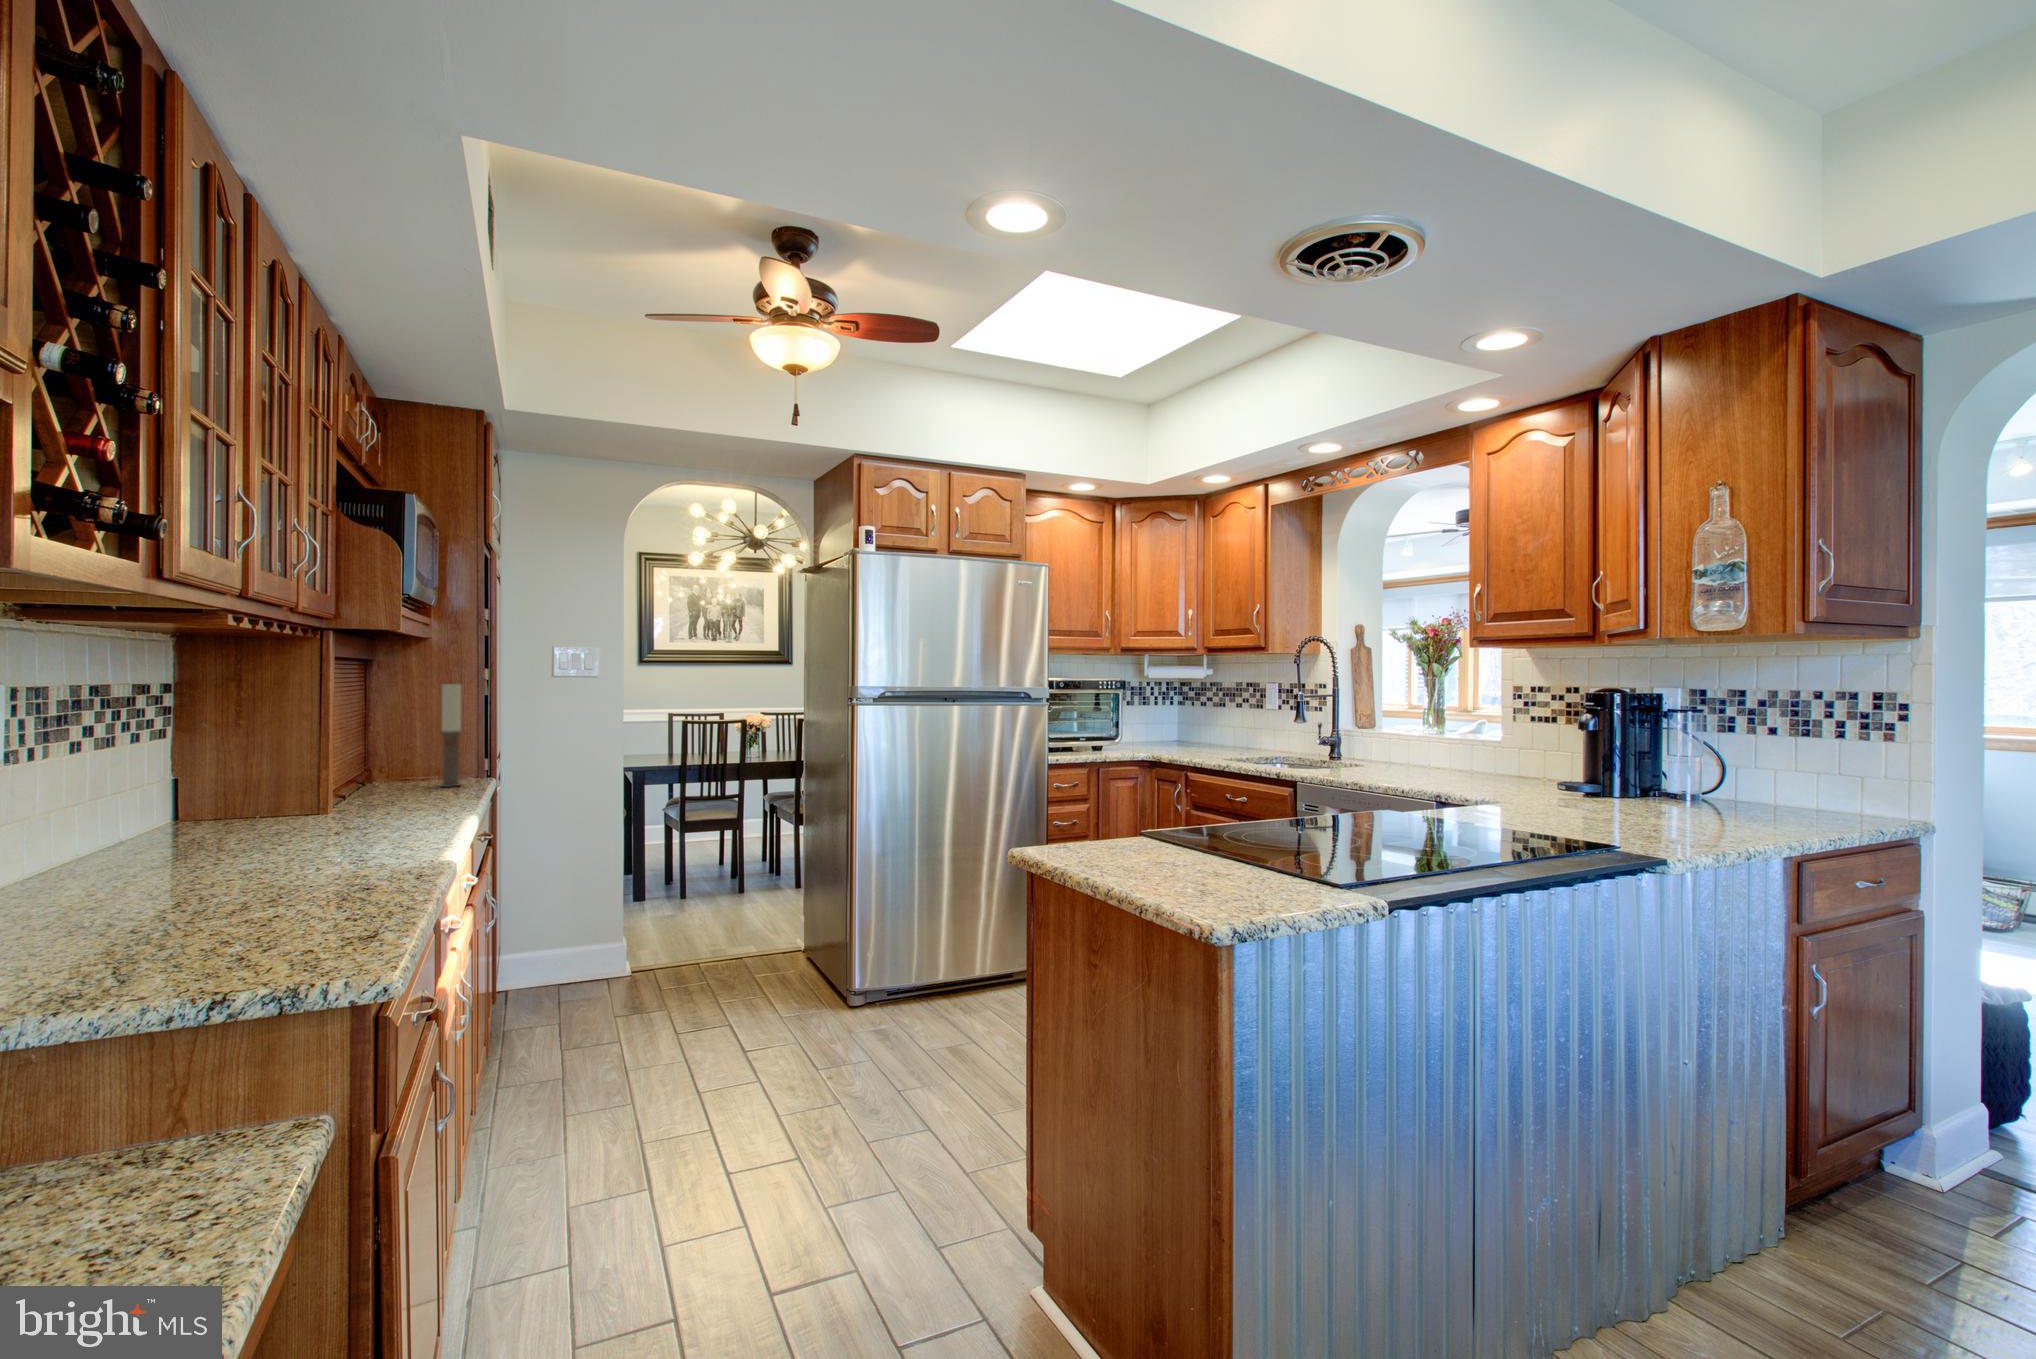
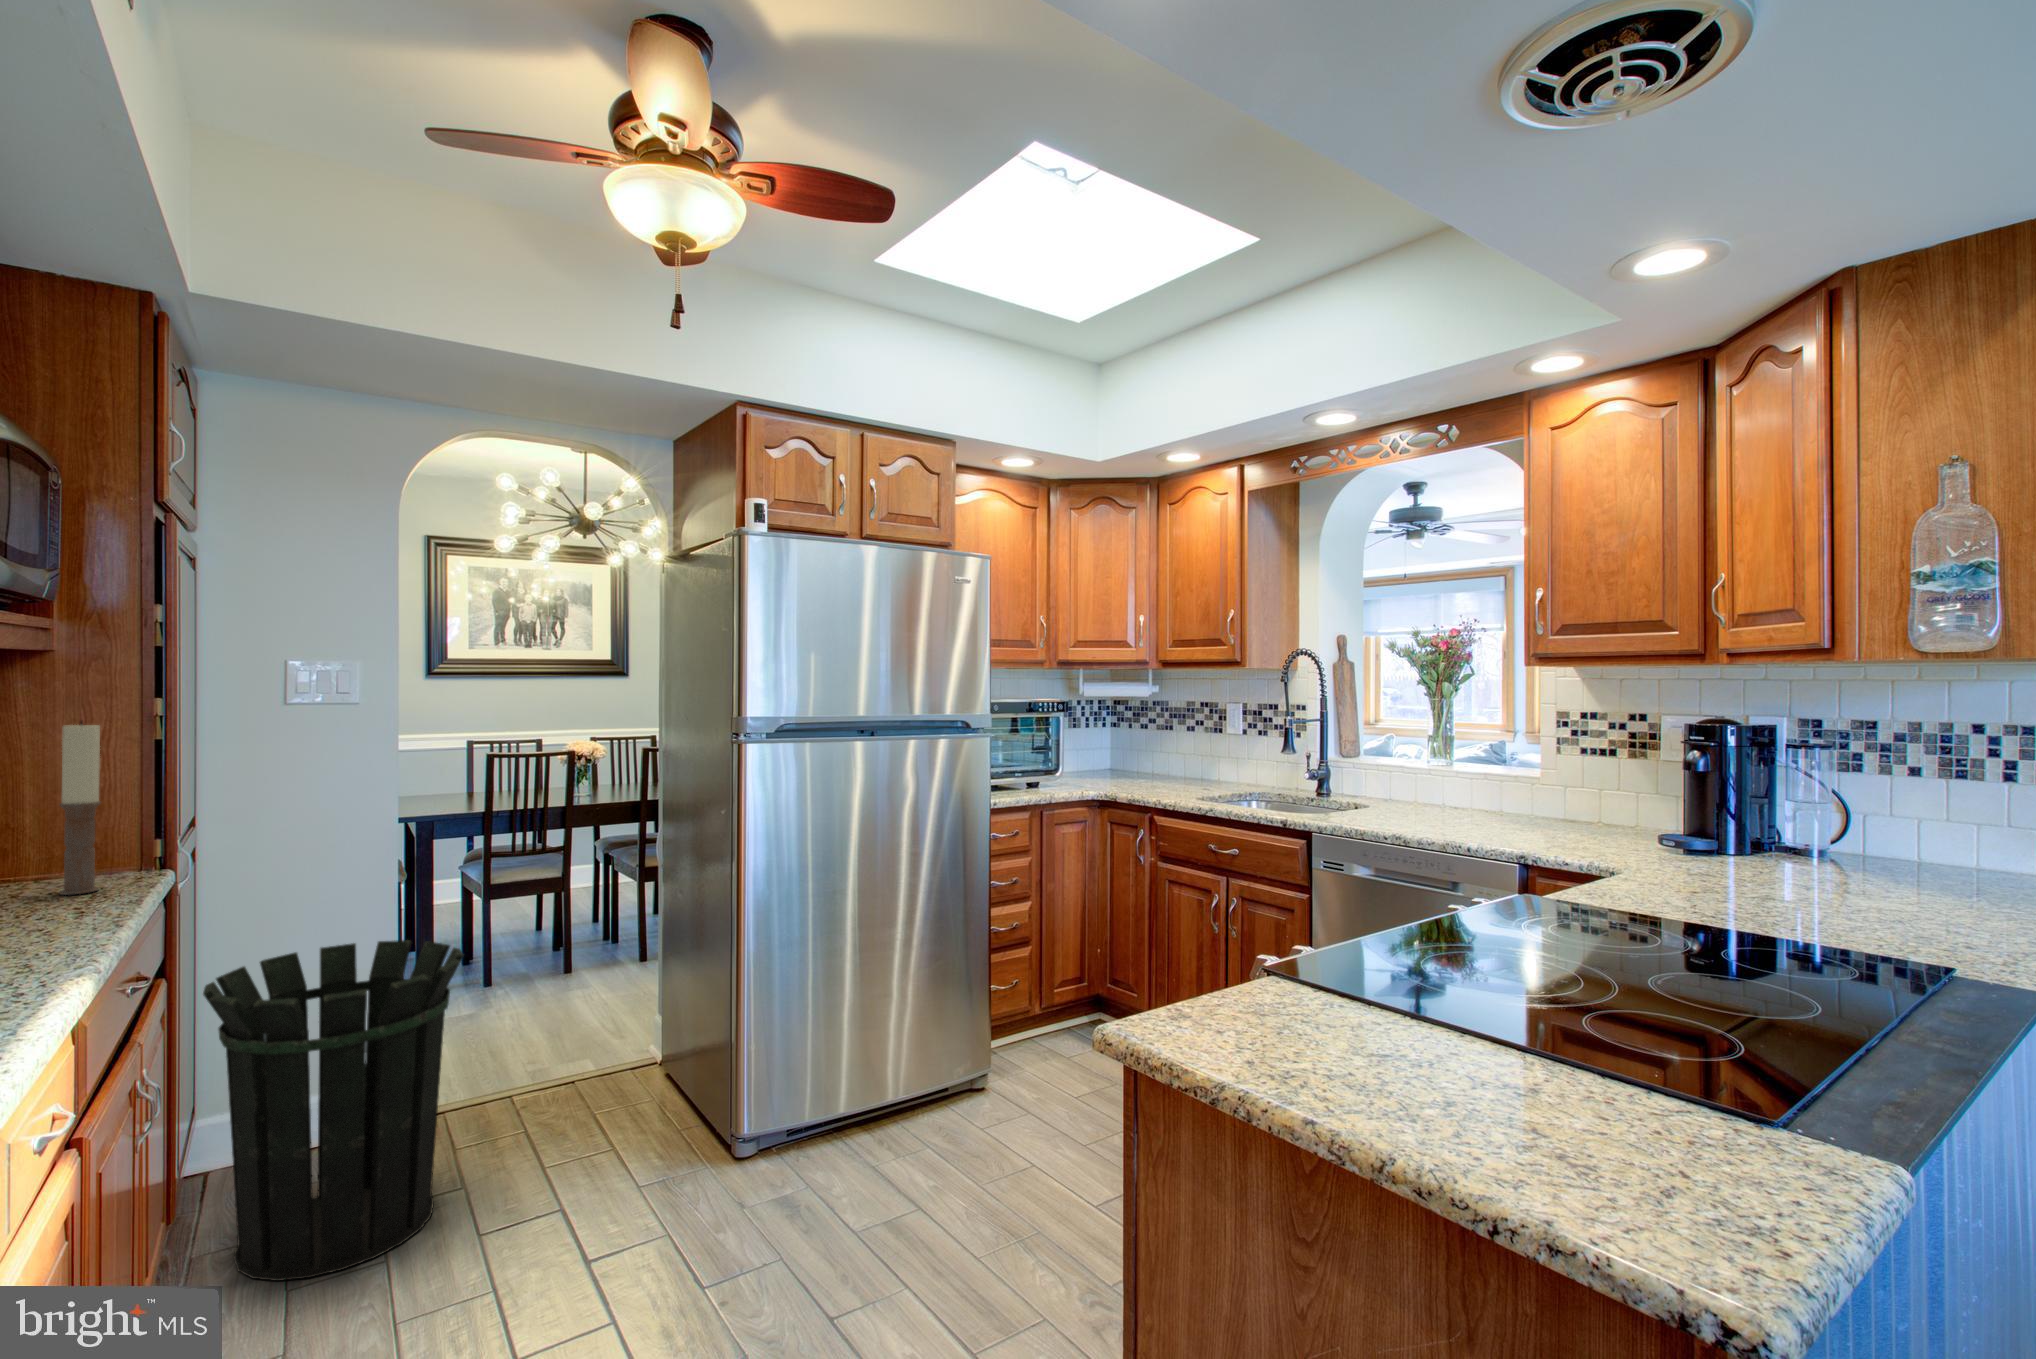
waste bin: none [512,840,669,1050] -> present [203,940,464,1281]

